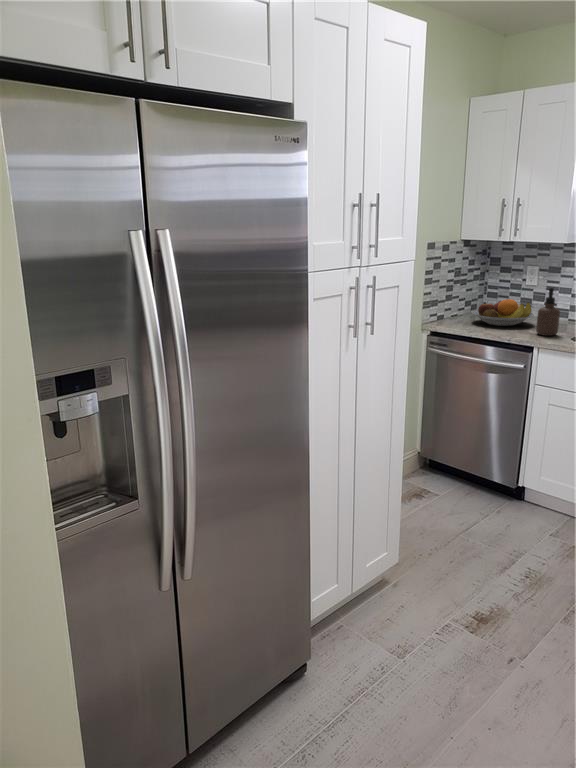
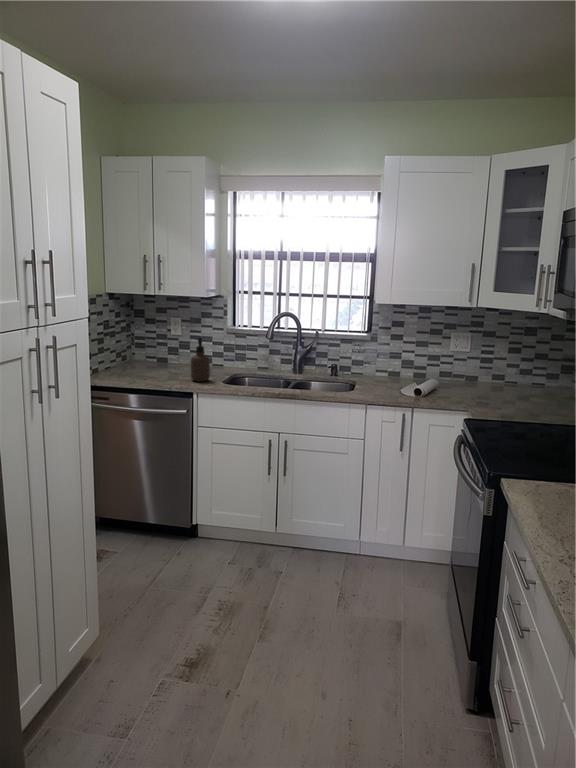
fruit bowl: present [472,299,534,326] -> none [127,349,185,375]

